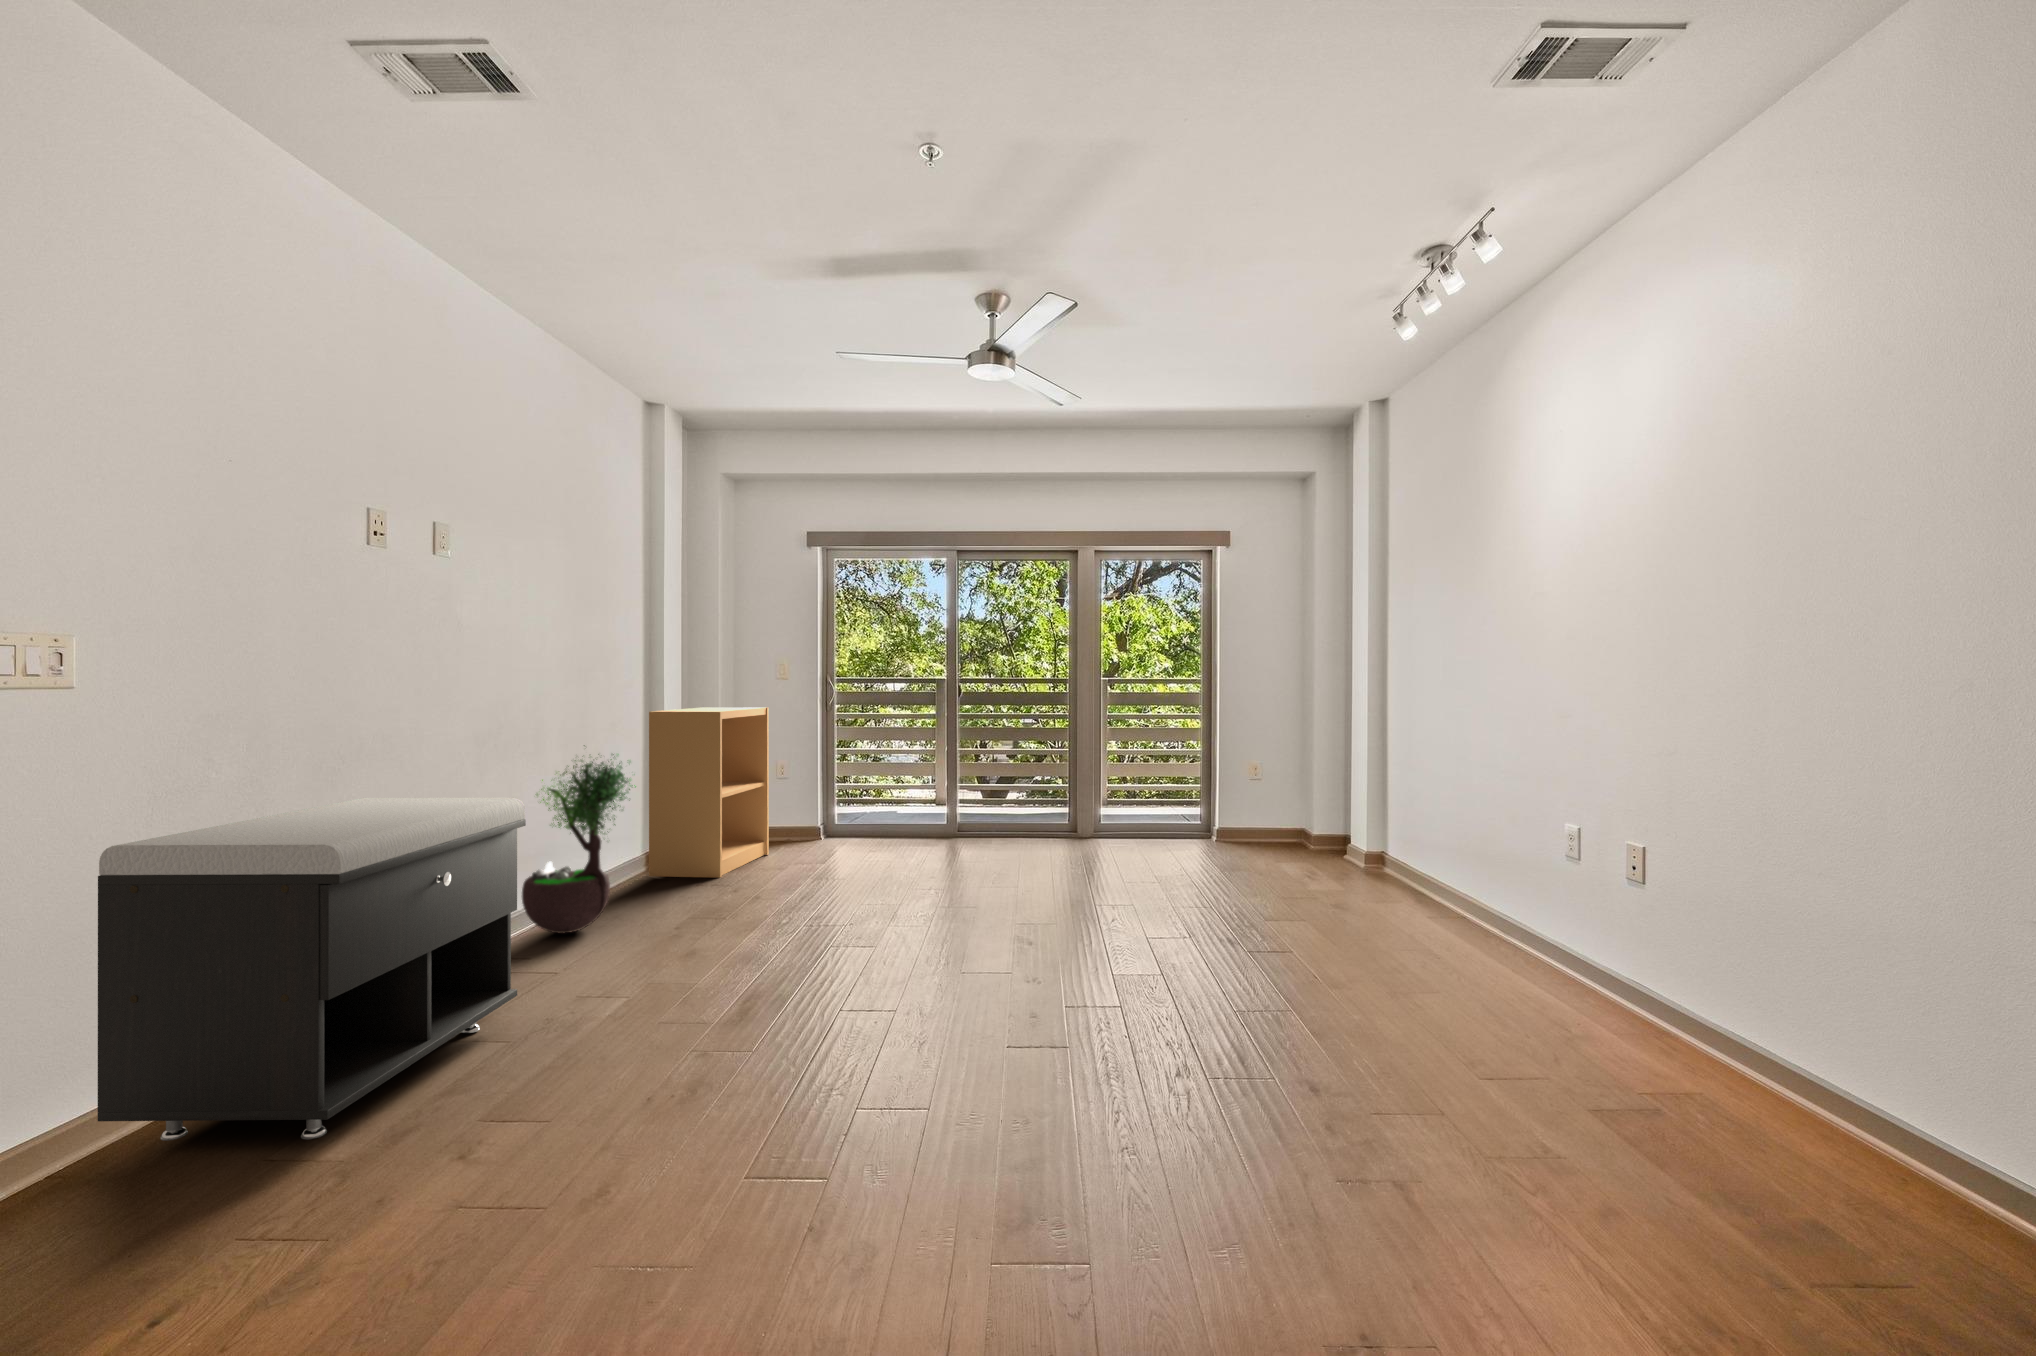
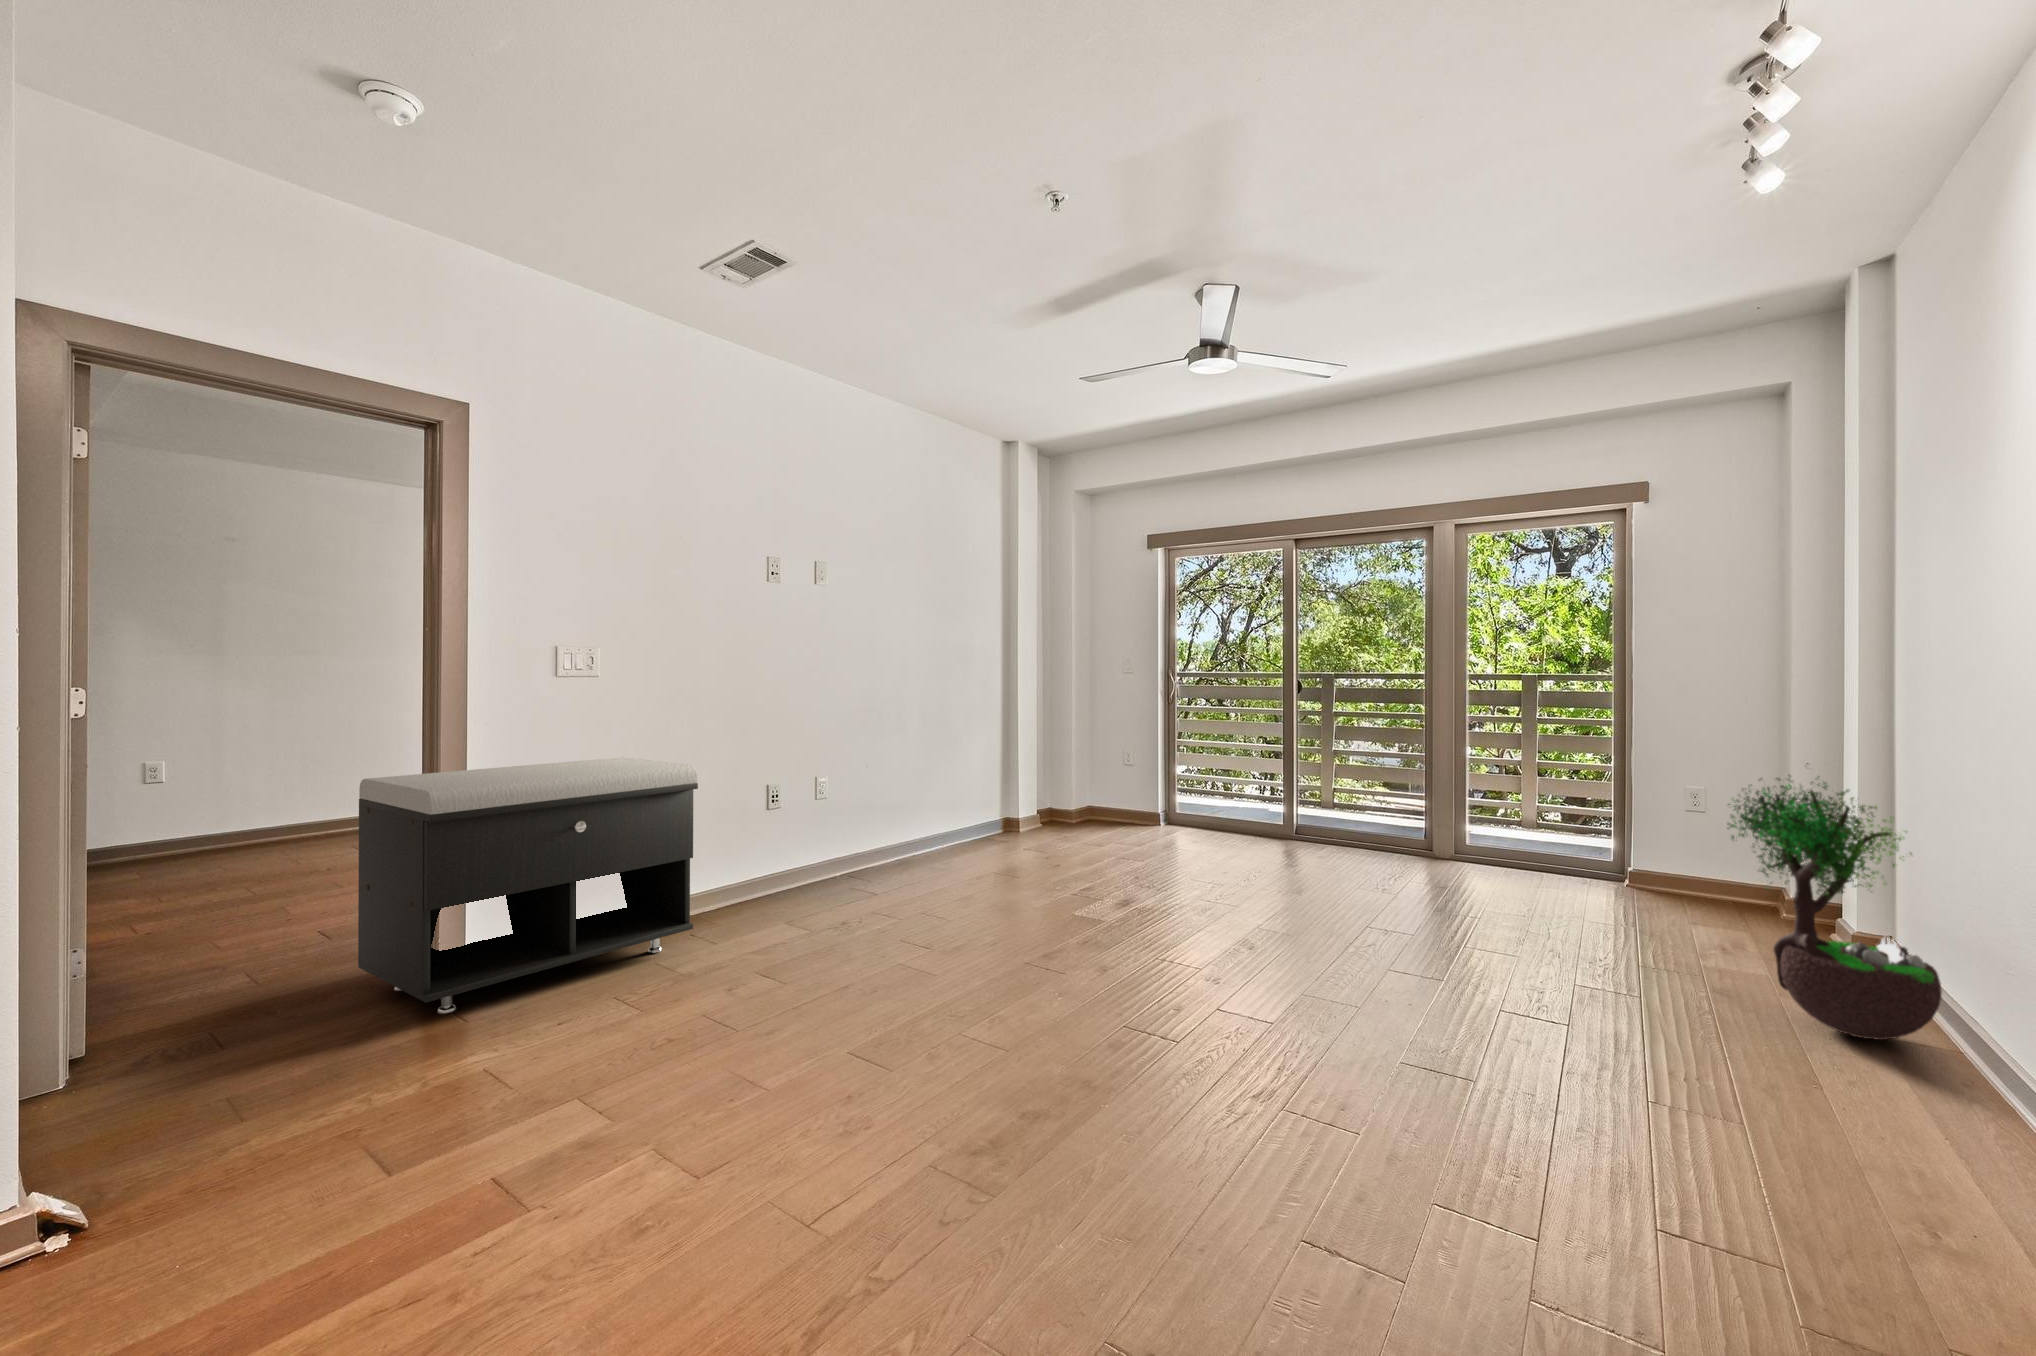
bookshelf: present [649,707,769,878] -> none [982,697,1103,850]
potted tree: present [522,745,636,933] -> present [1728,763,1942,1040]

